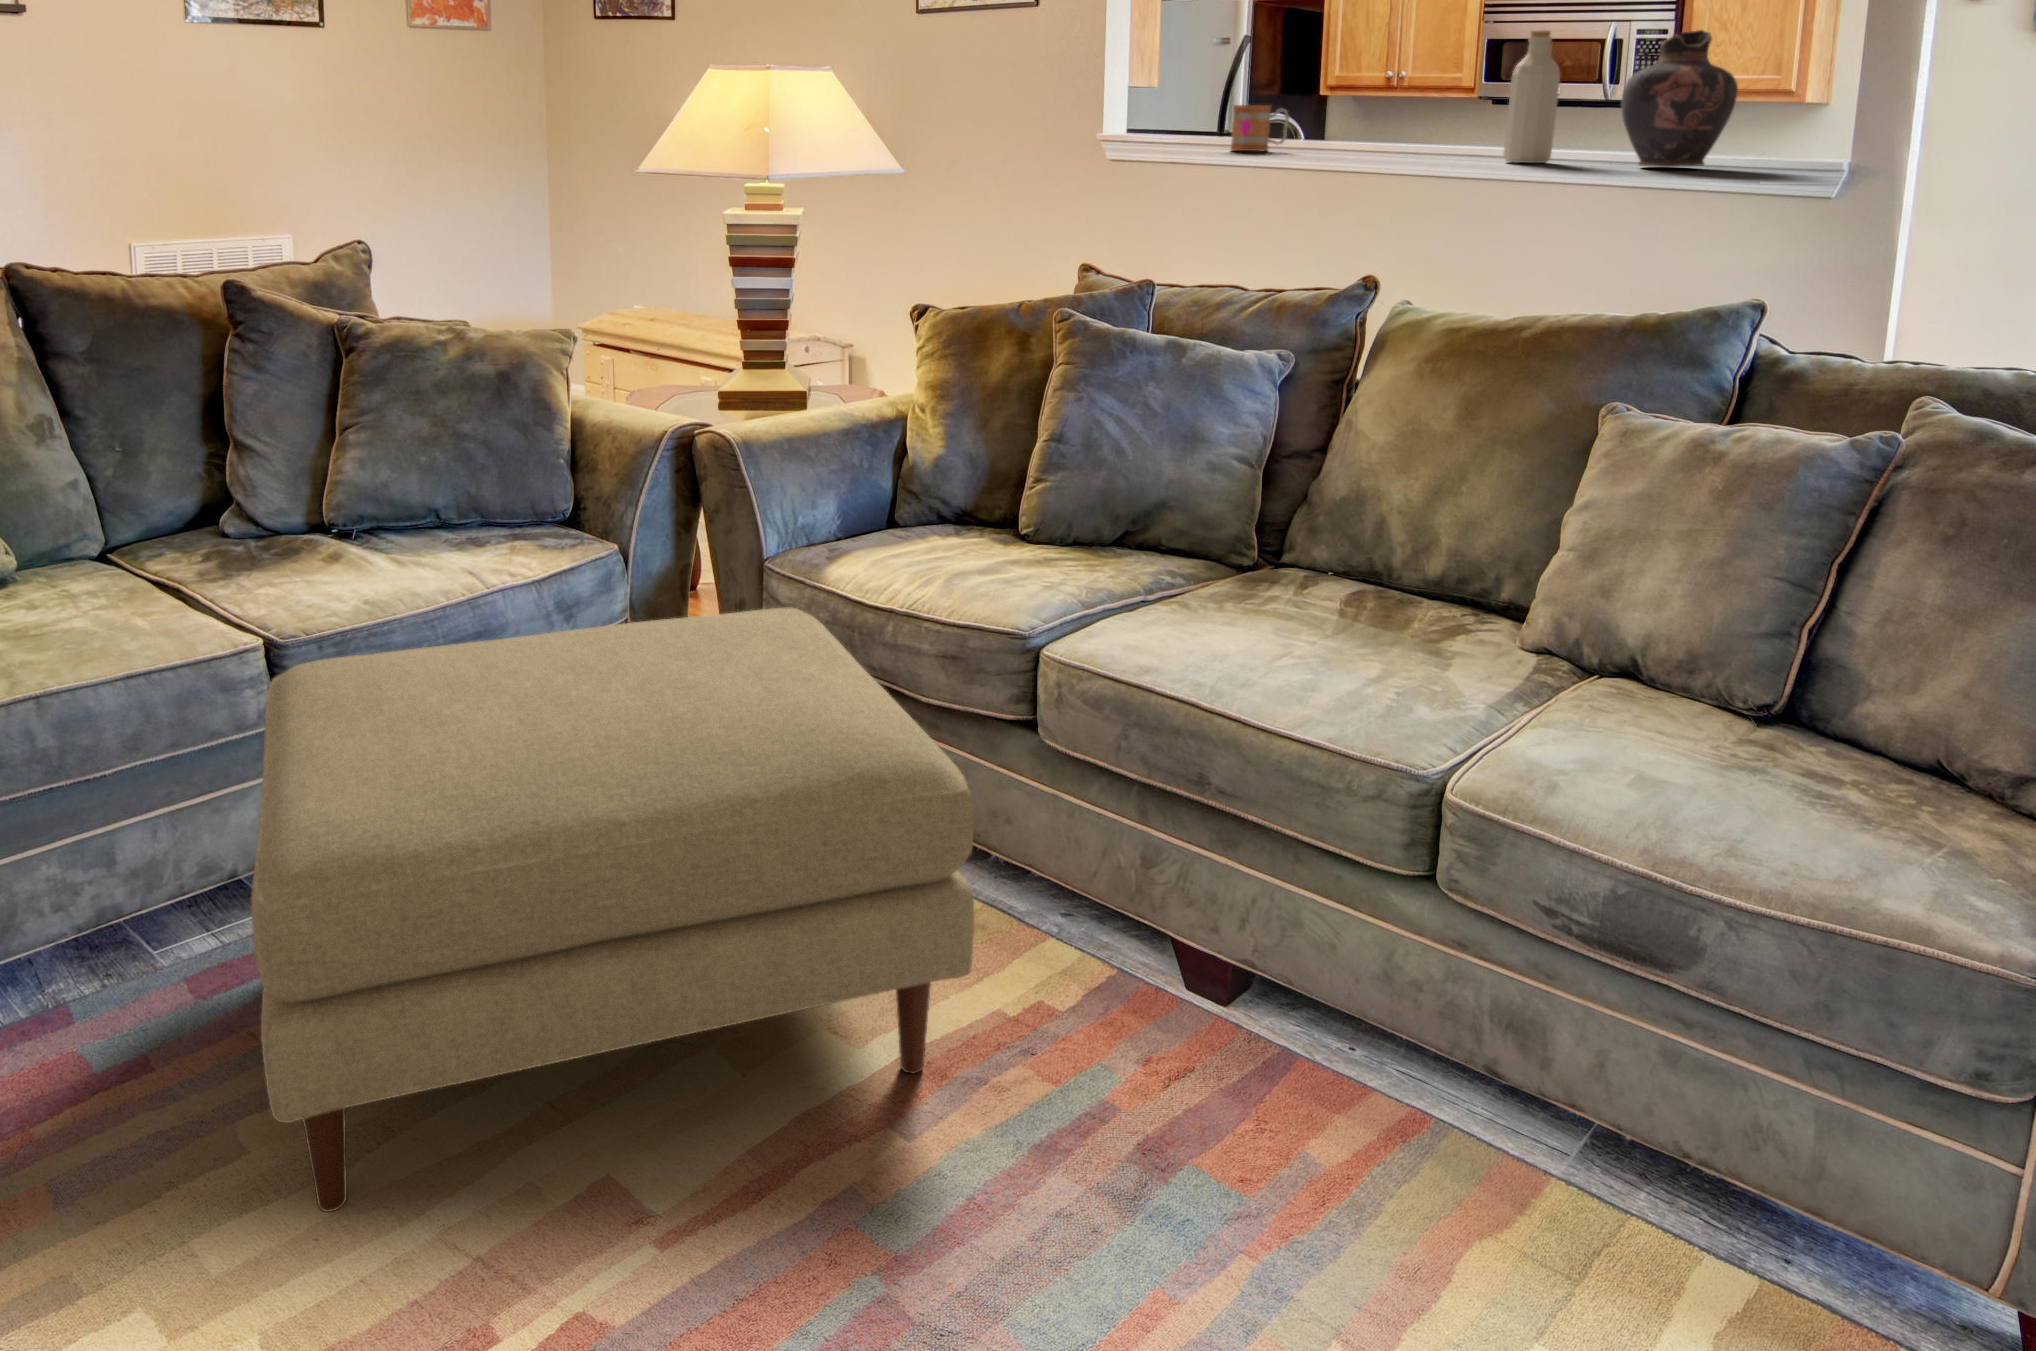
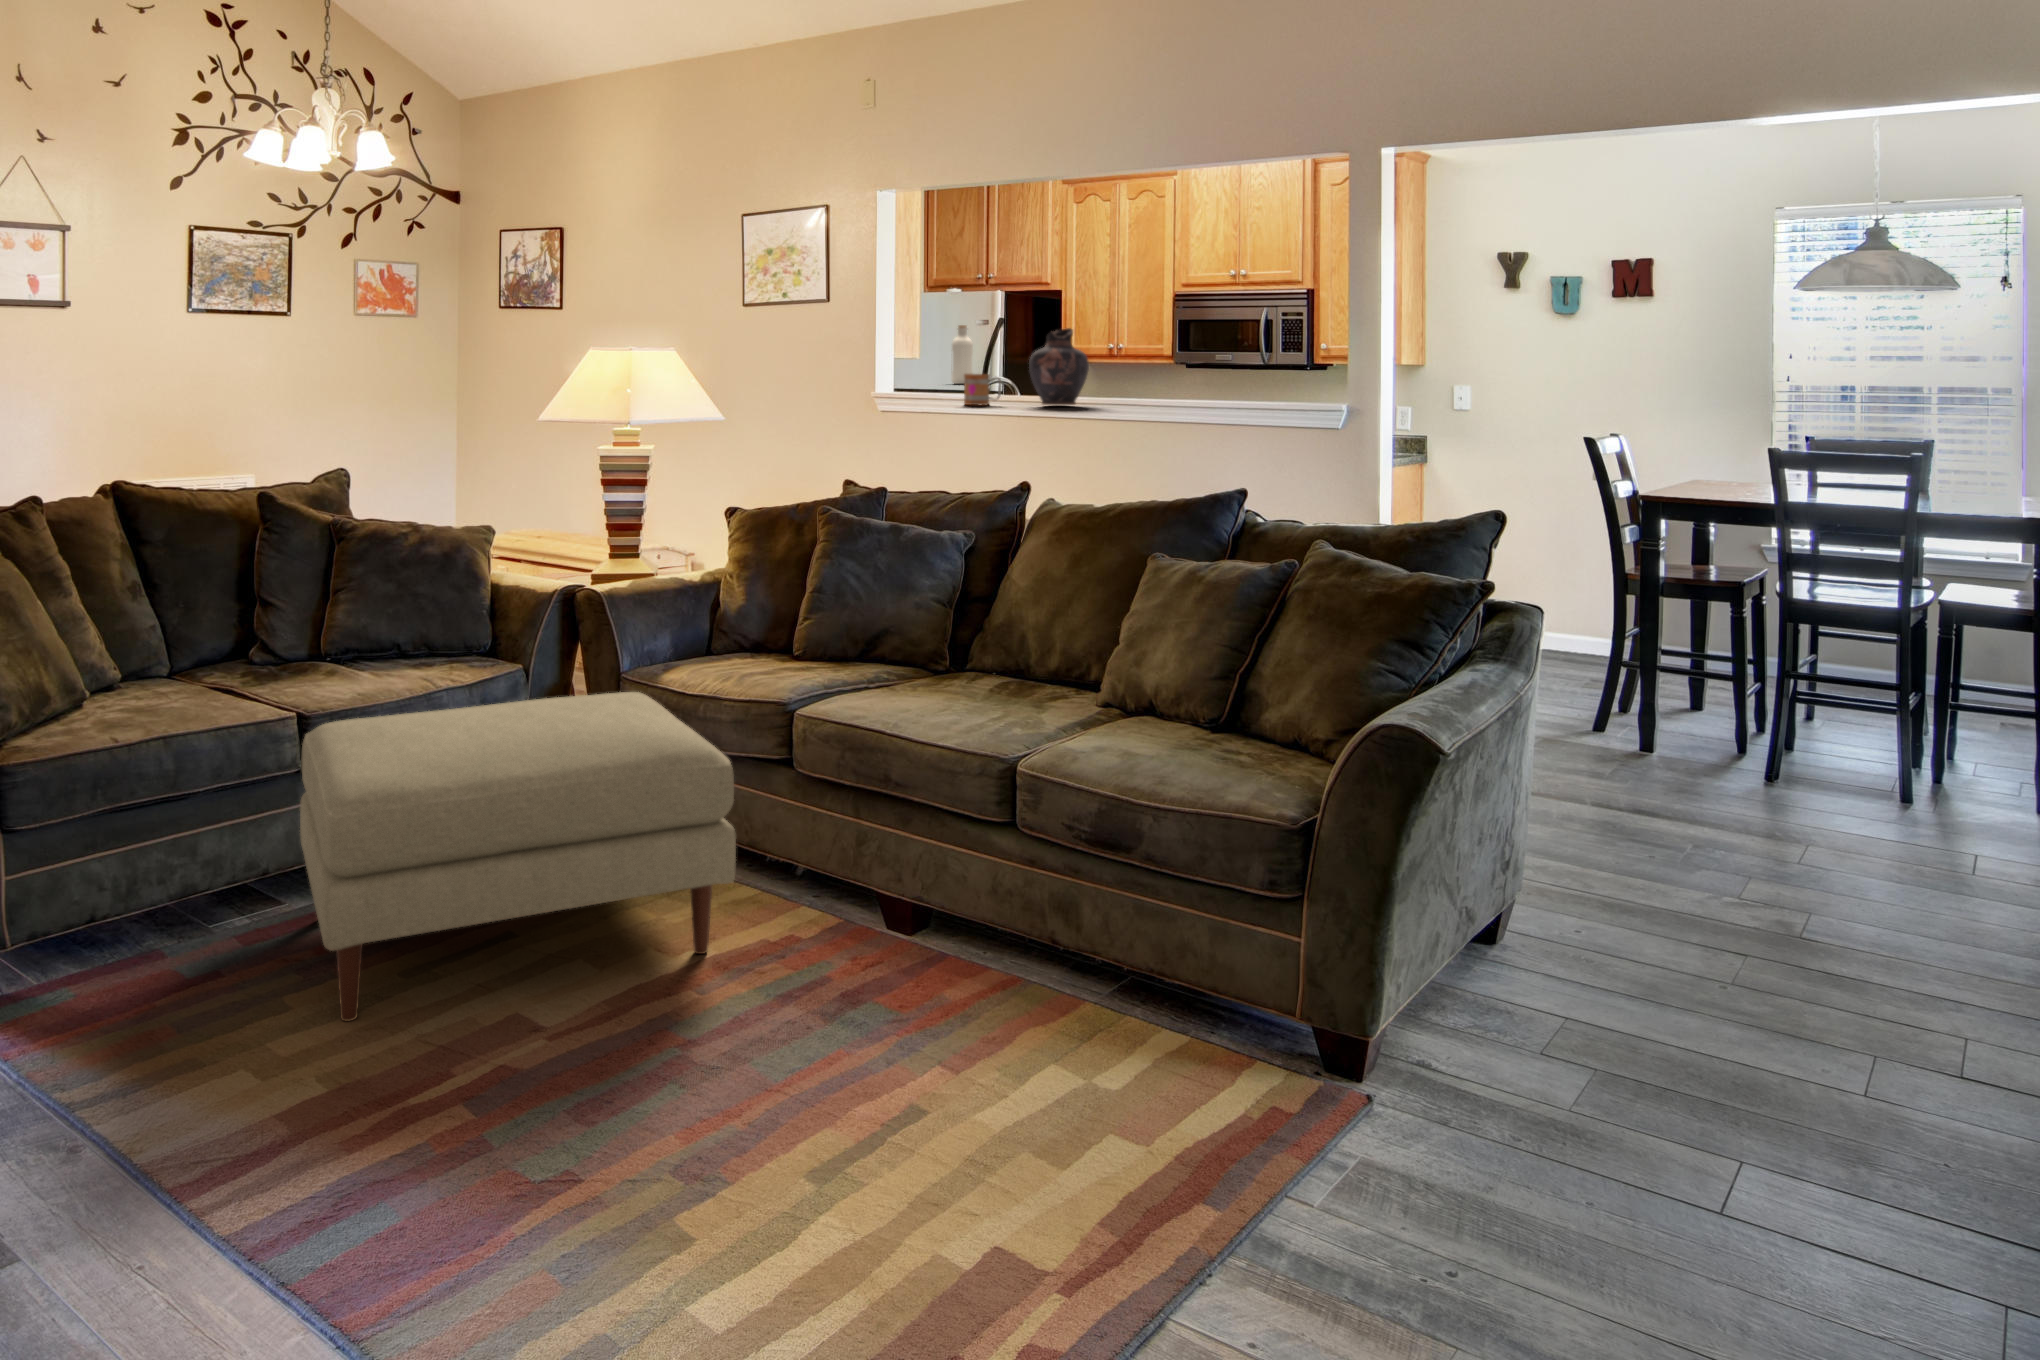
vase: present [1621,30,1738,167] -> present [1029,328,1089,405]
bottle: present [1504,31,1560,163] -> present [951,325,973,384]

